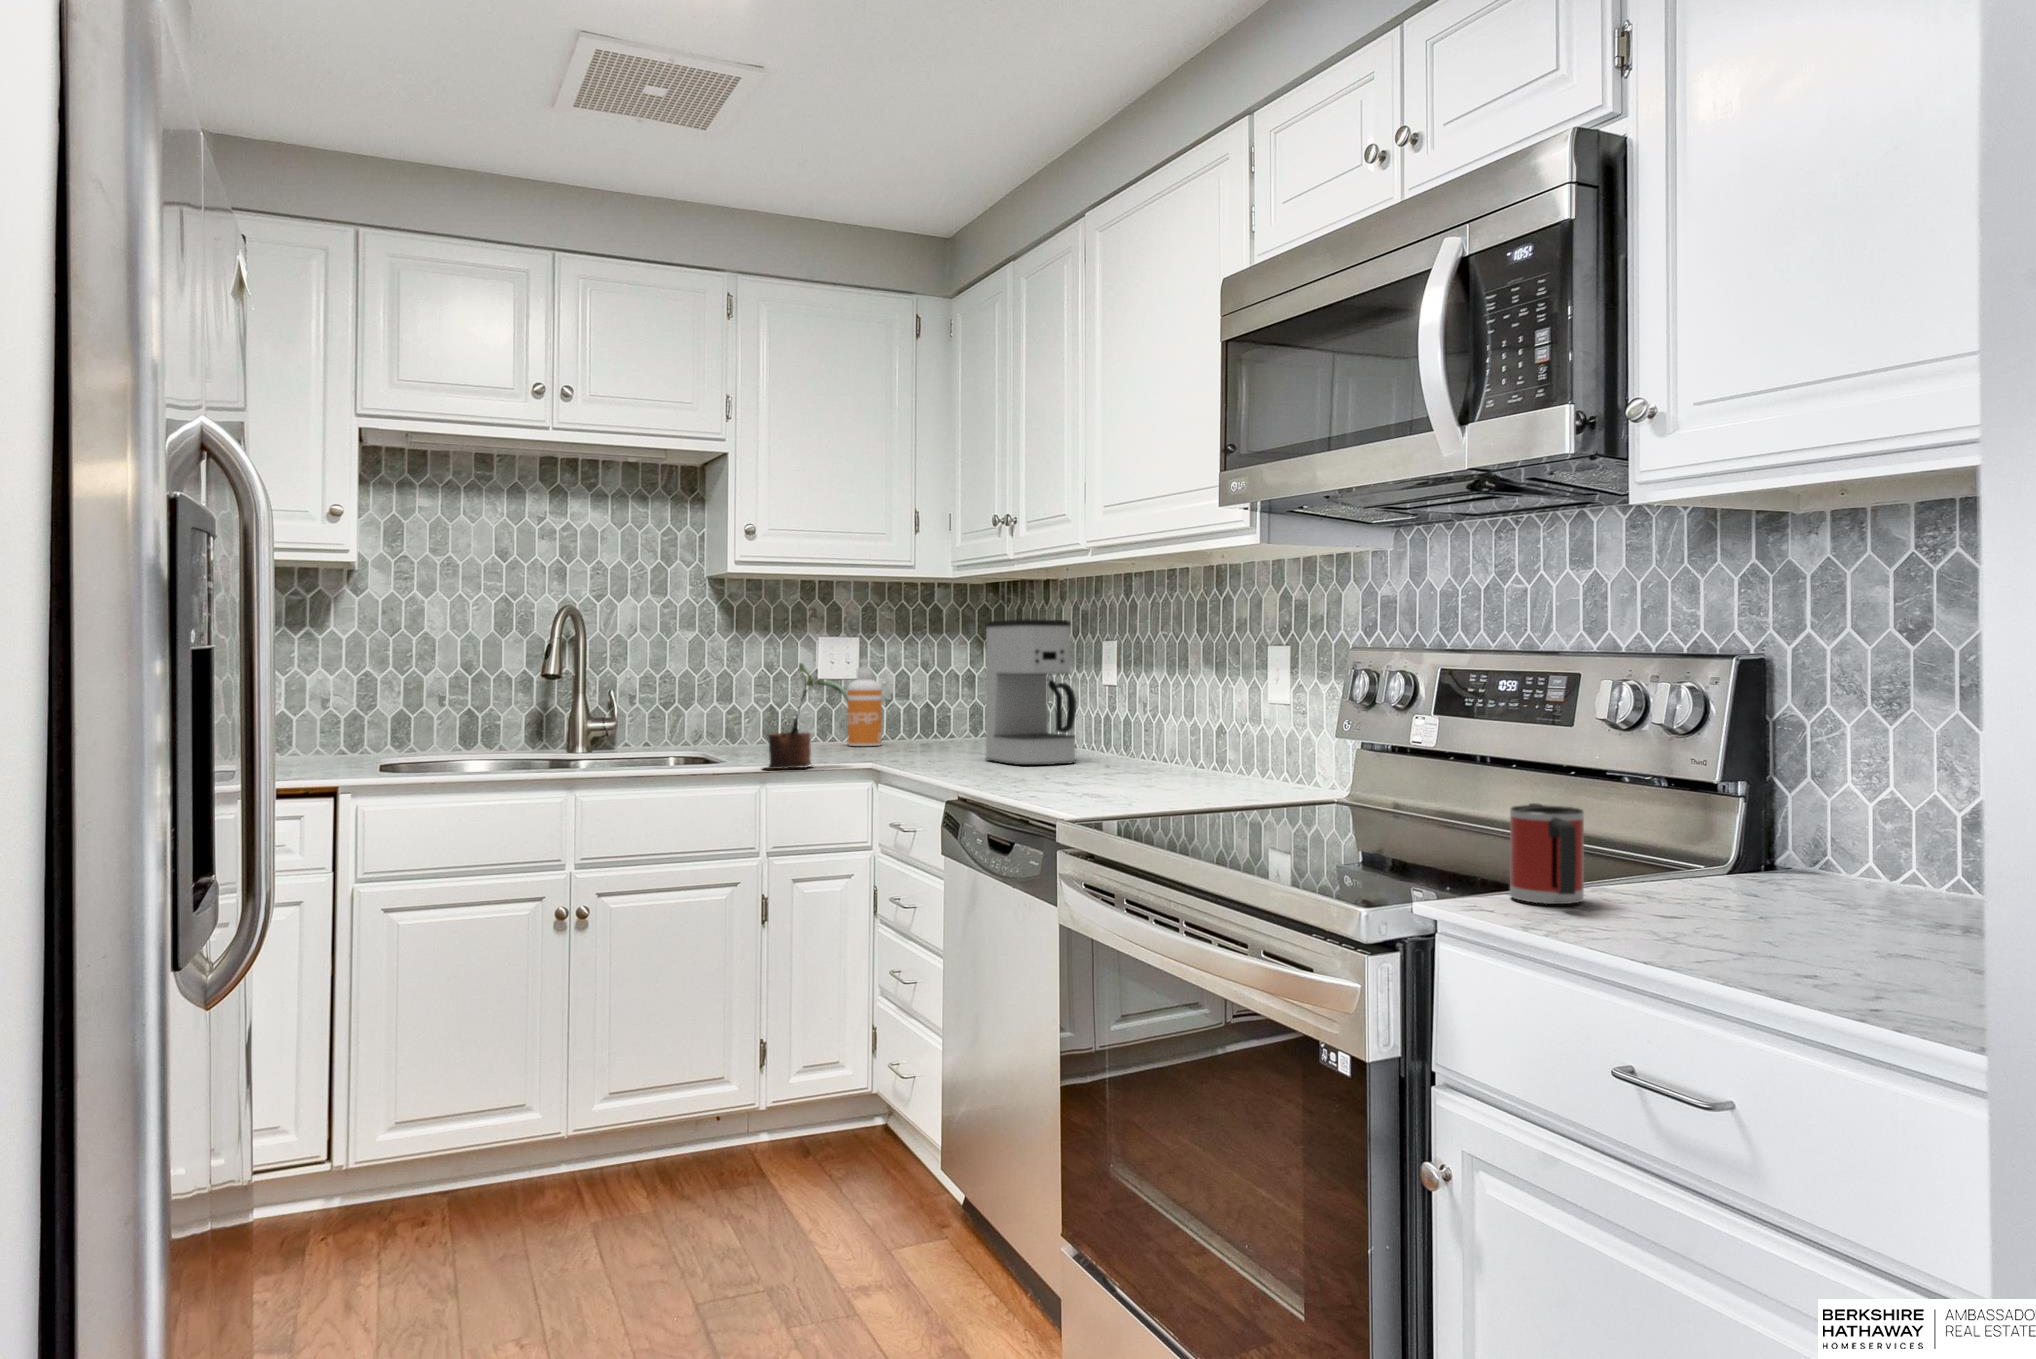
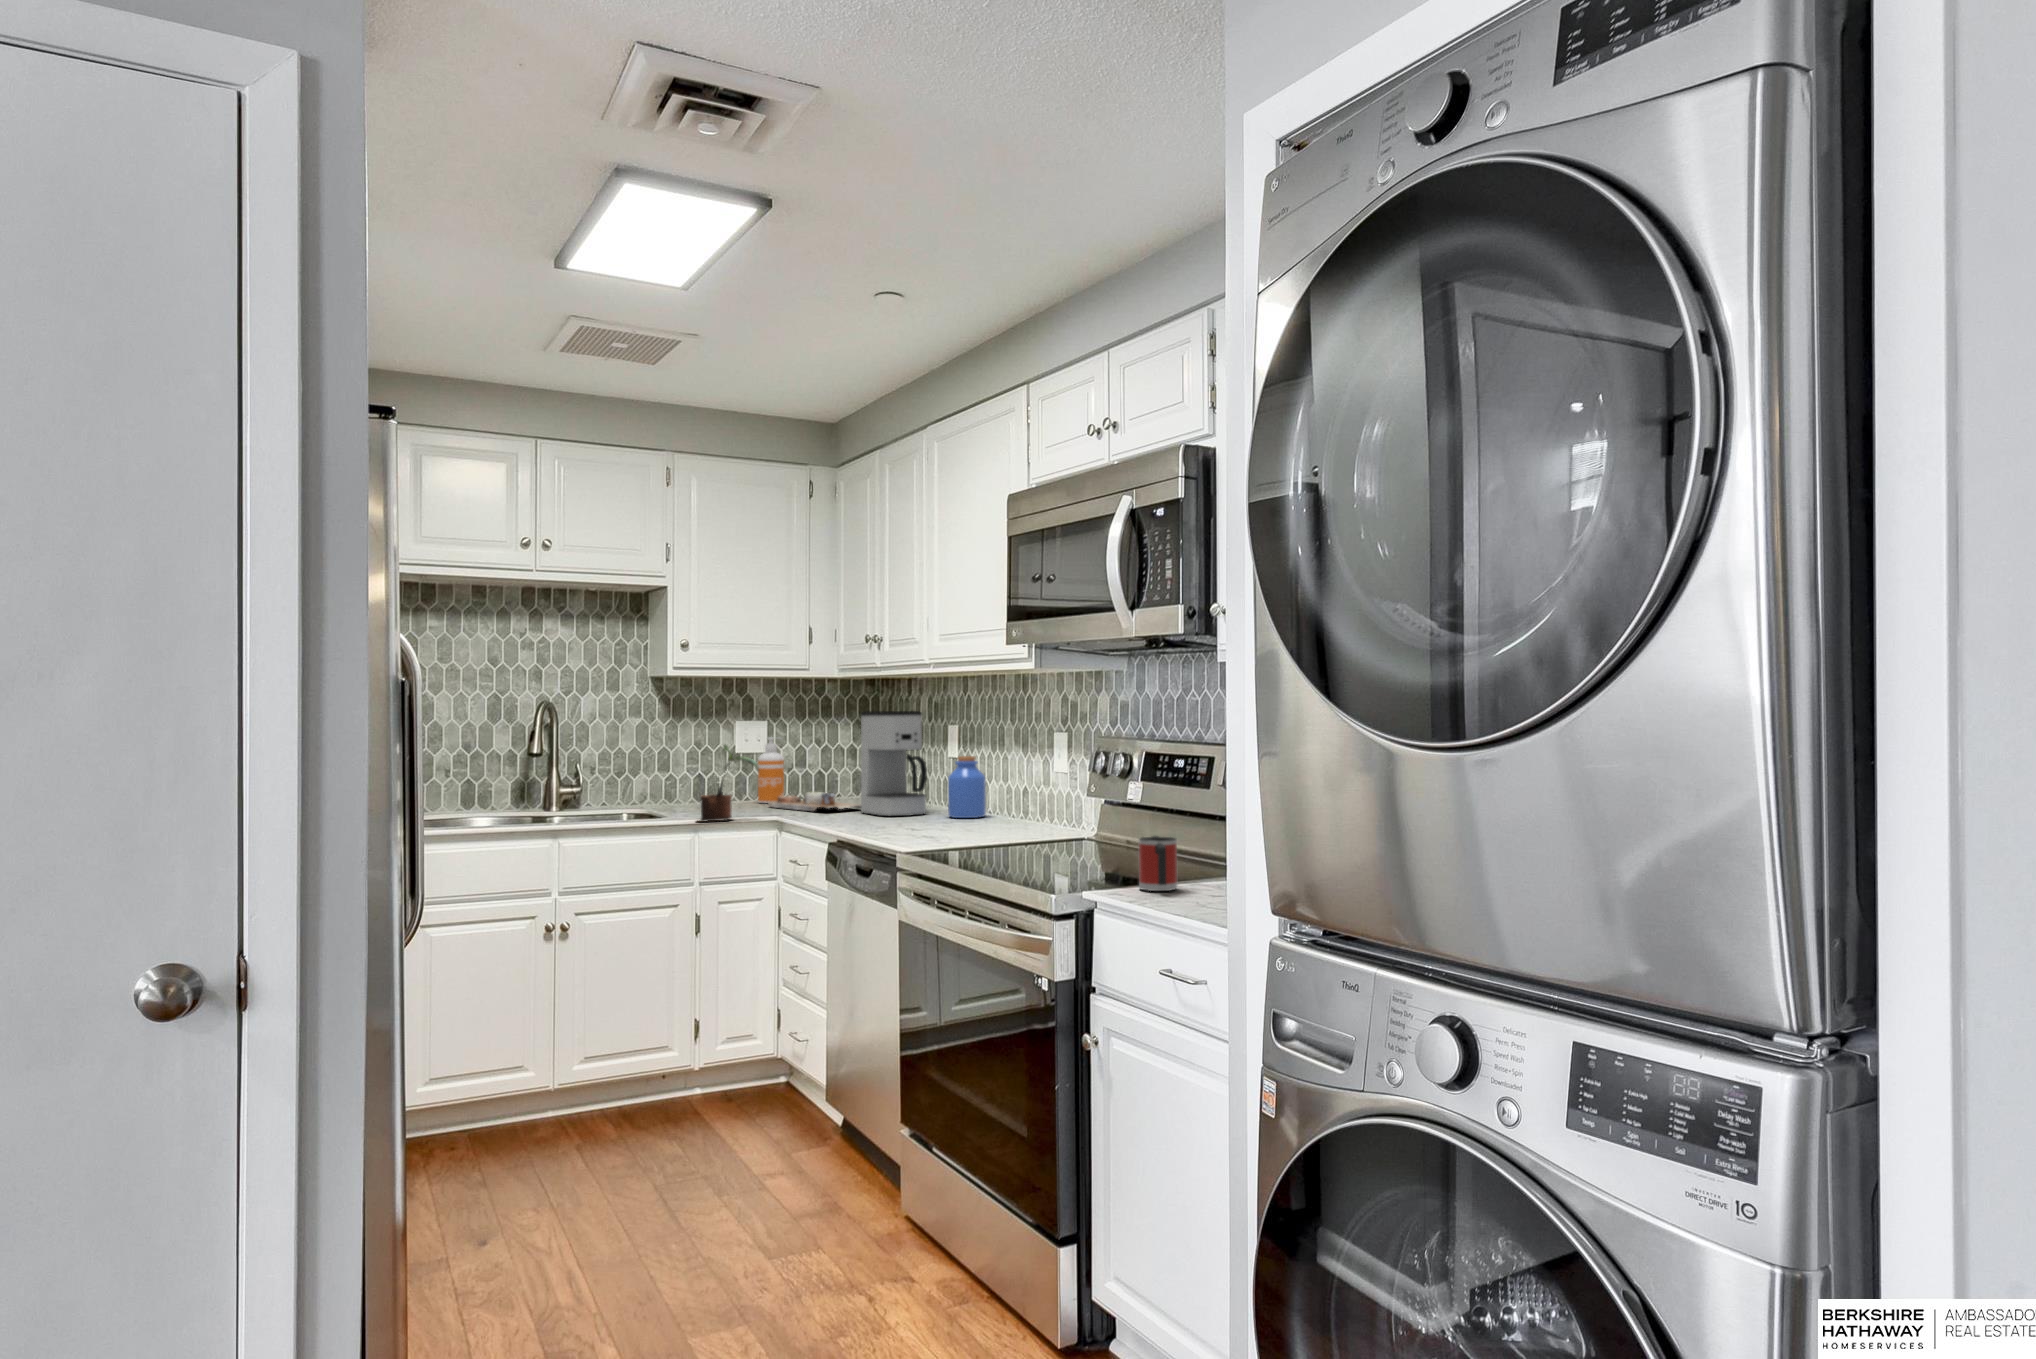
jar: none [1108,682,1161,769] -> present [948,756,986,818]
cutting board: none [861,734,997,757] -> present [768,792,861,811]

